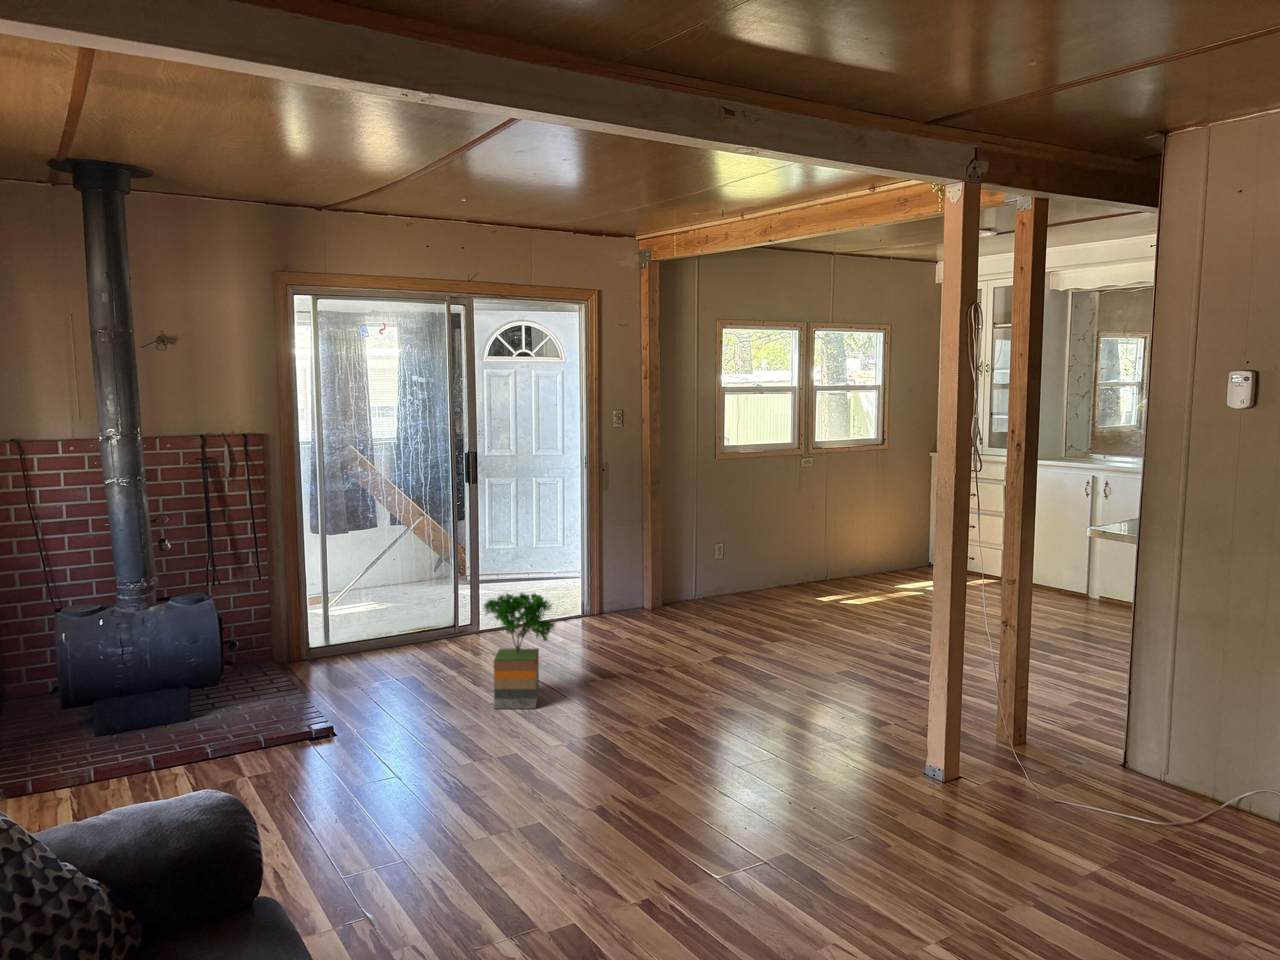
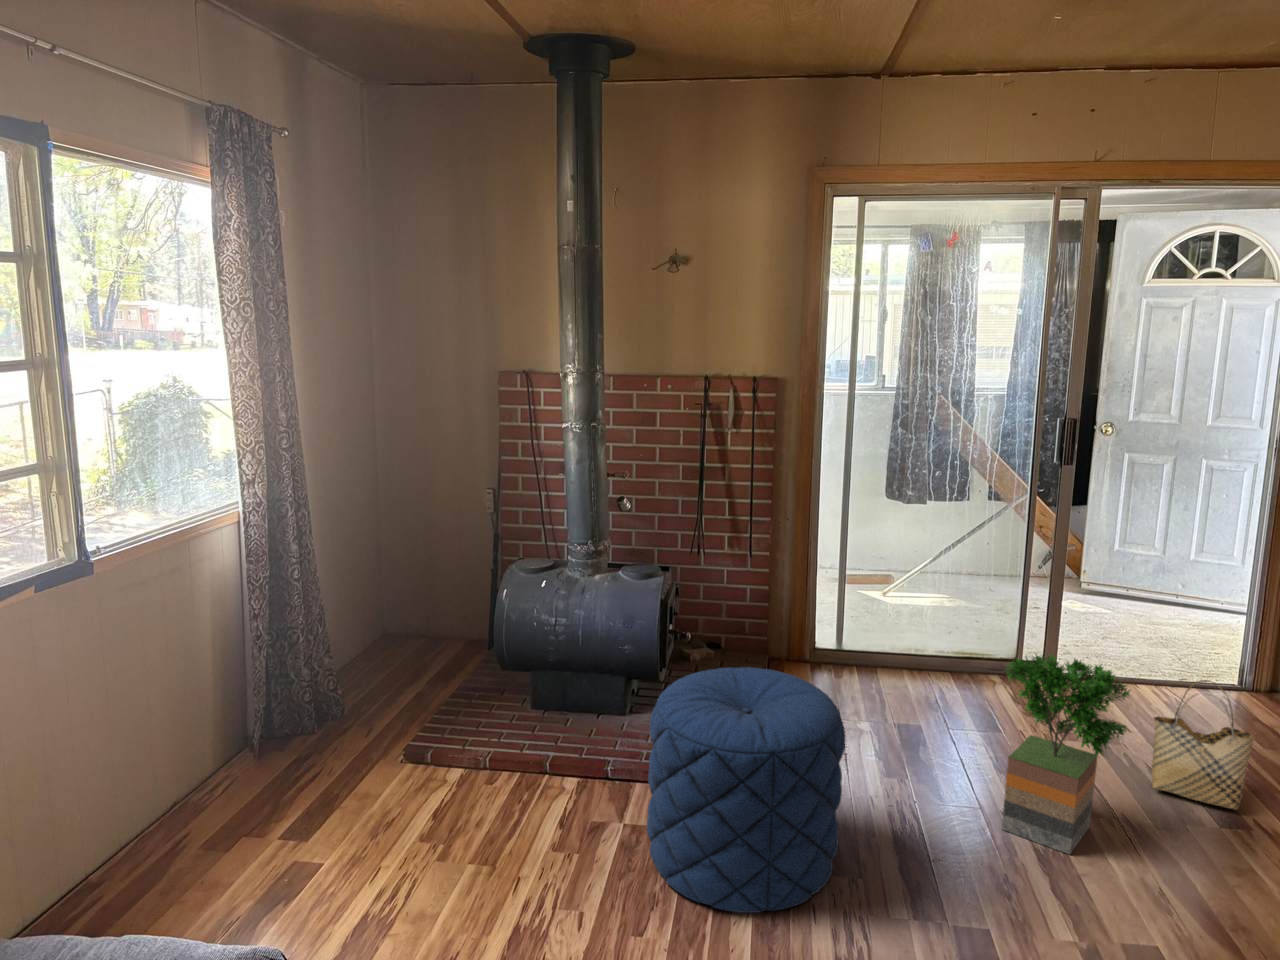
woven basket: none [557,598,608,670] -> present [1152,680,1255,809]
pouf: none [277,634,416,792] -> present [647,667,845,913]

